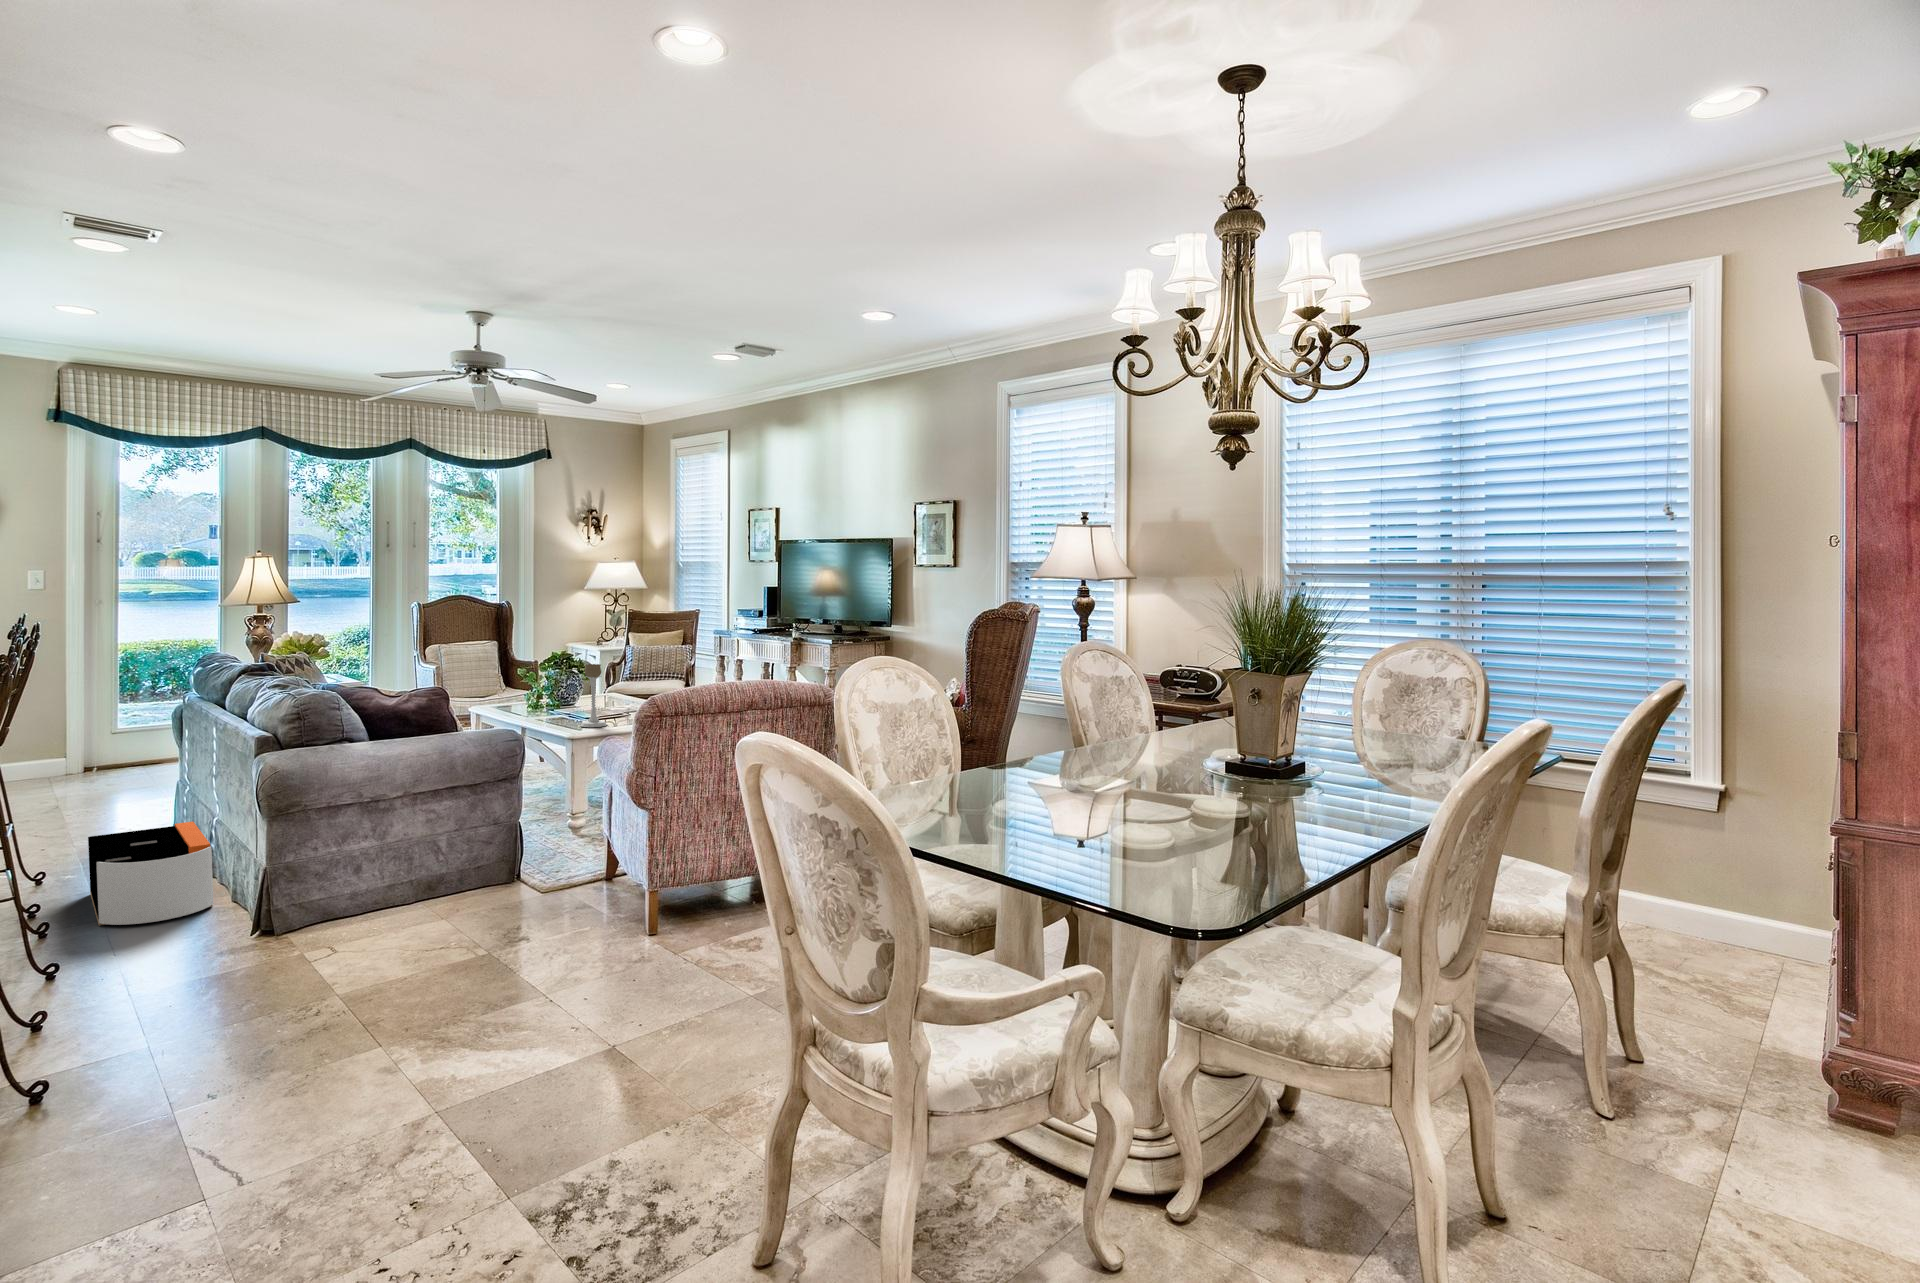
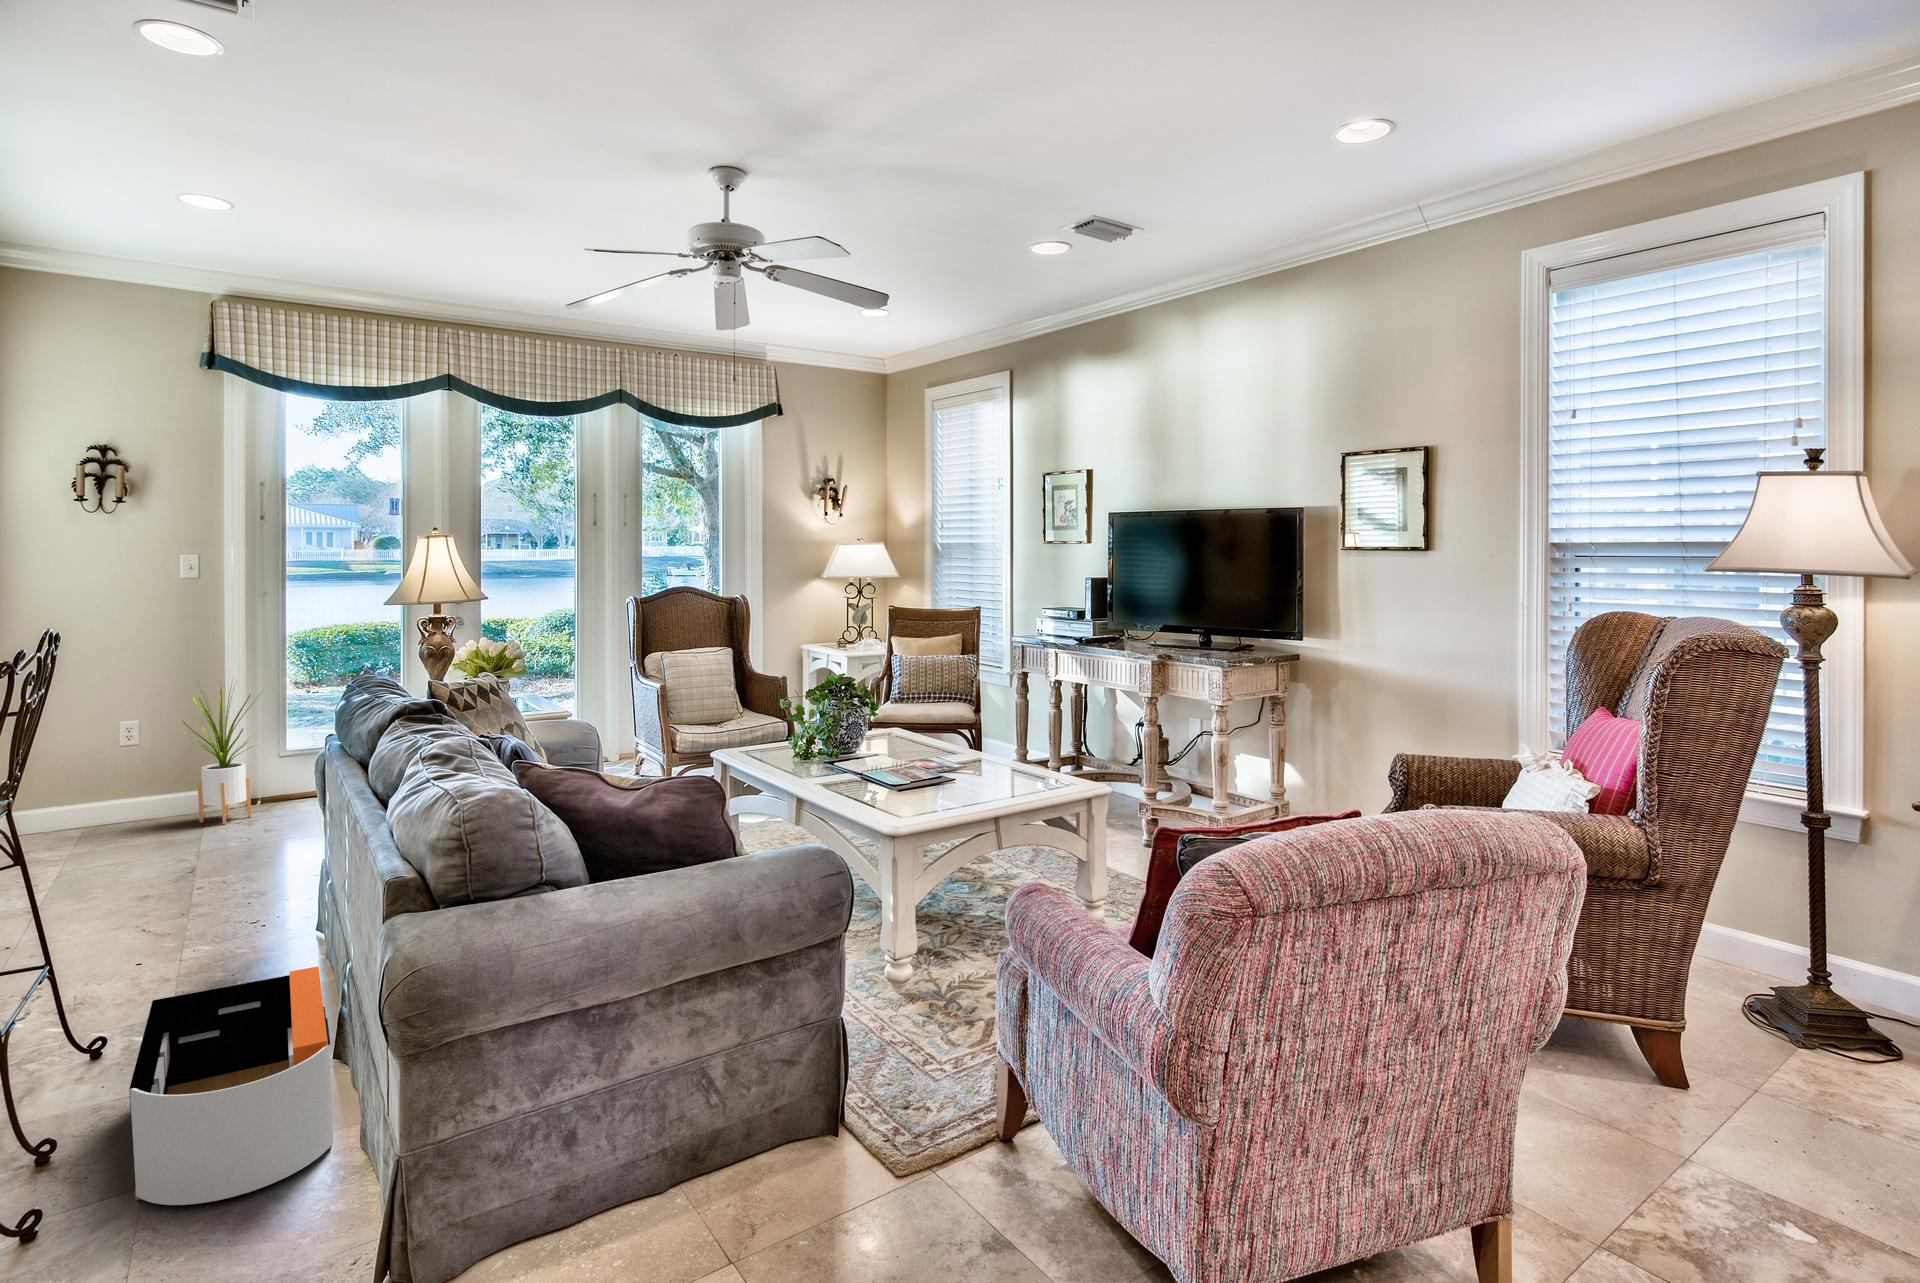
candle holder: present [580,664,607,727] -> none [881,700,920,799]
house plant: none [27,665,108,781] -> present [179,684,258,824]

